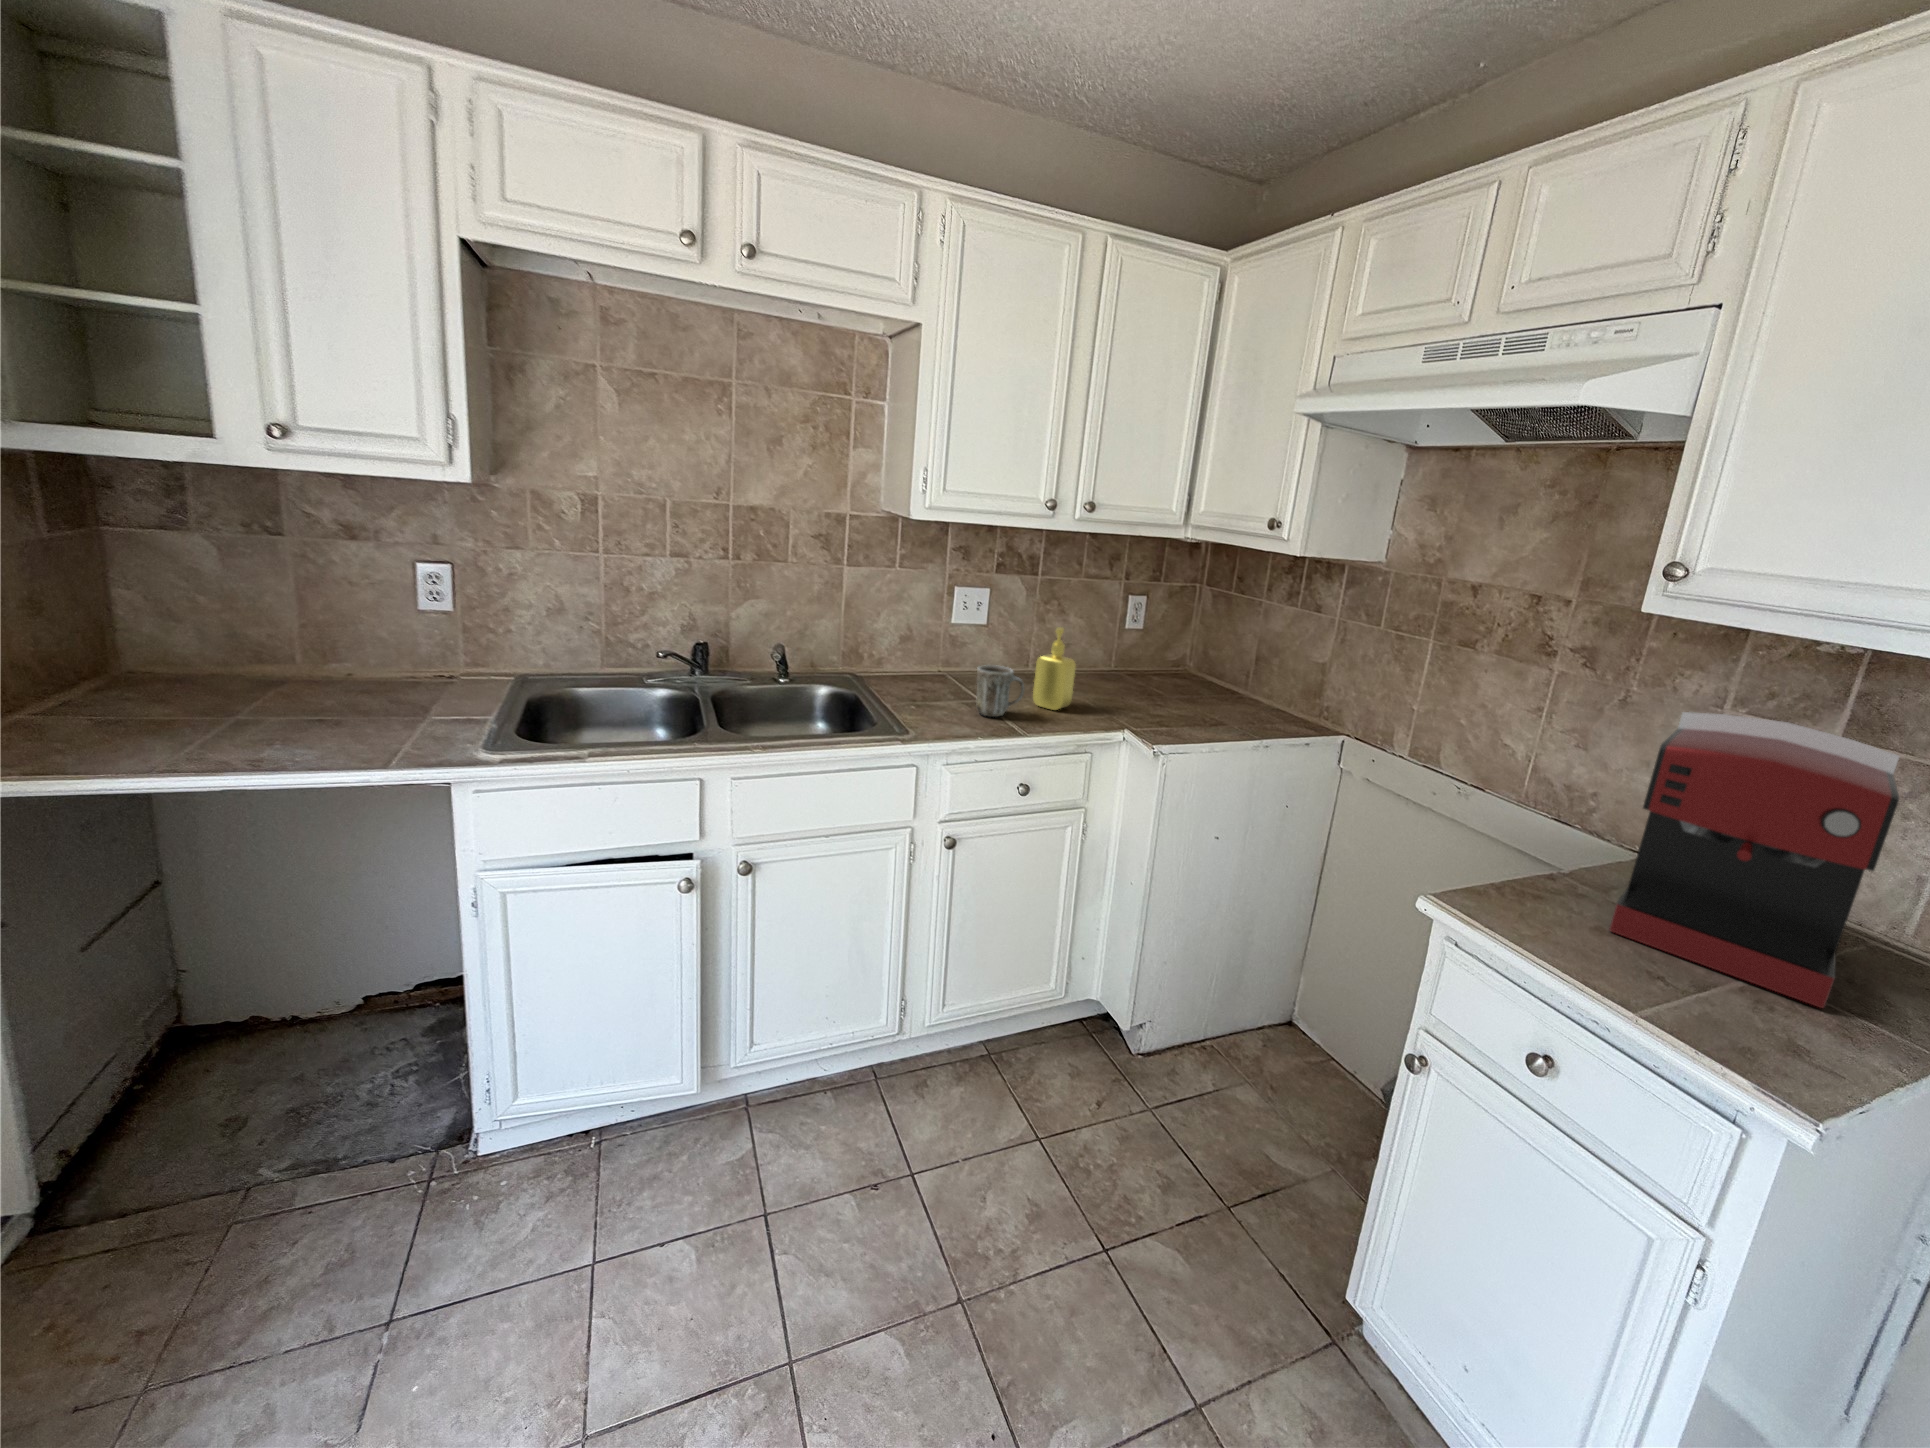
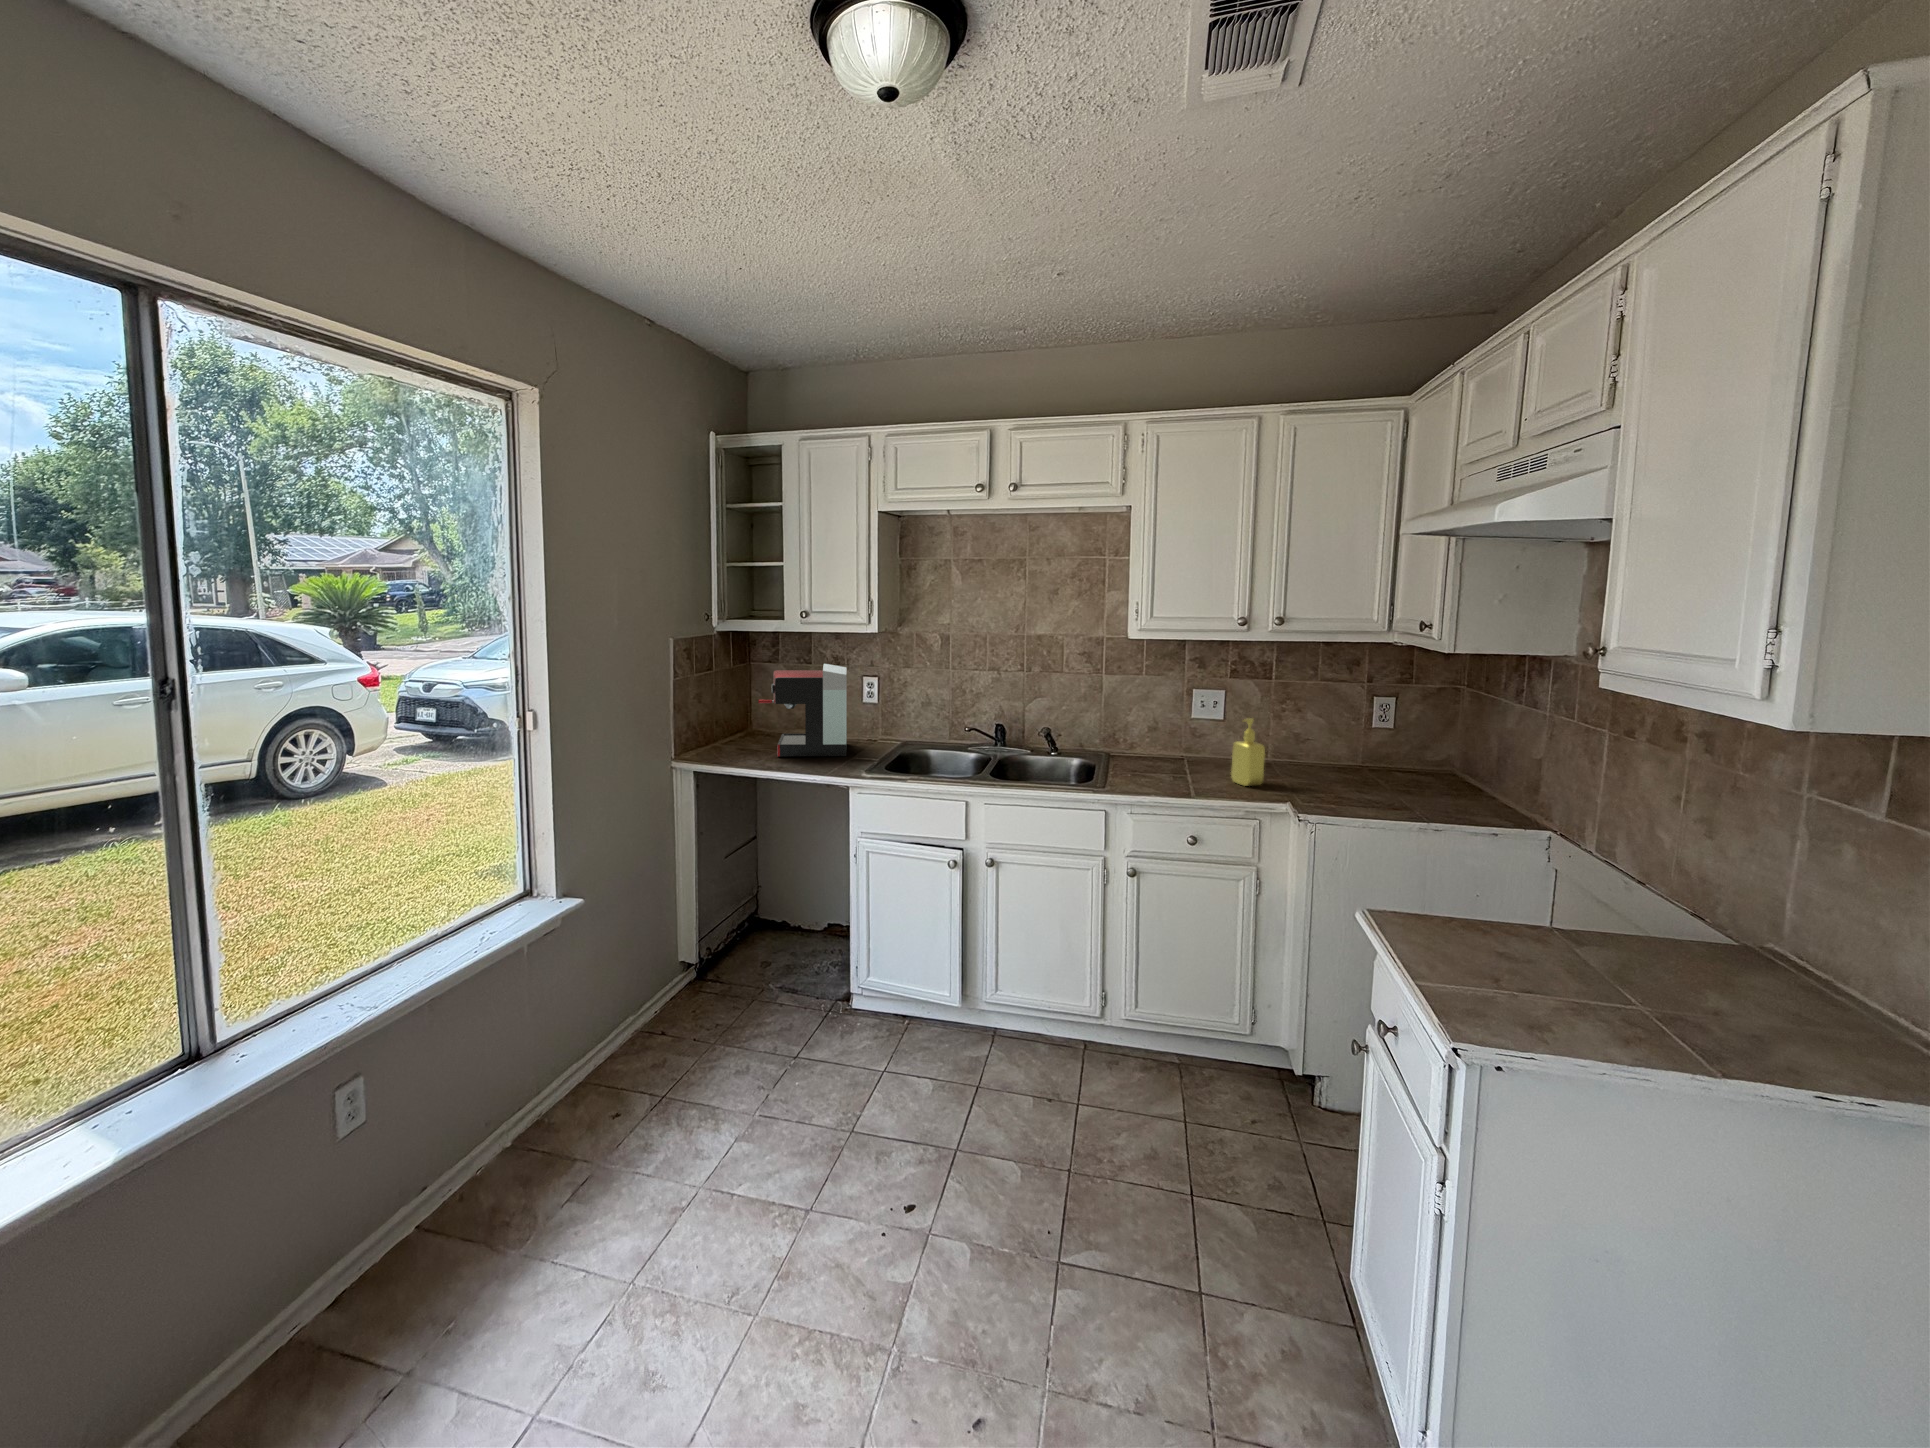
mug: present [976,665,1024,717] -> none [1172,746,1211,785]
coffee maker: present [1609,712,1899,1008] -> present [758,664,847,756]

